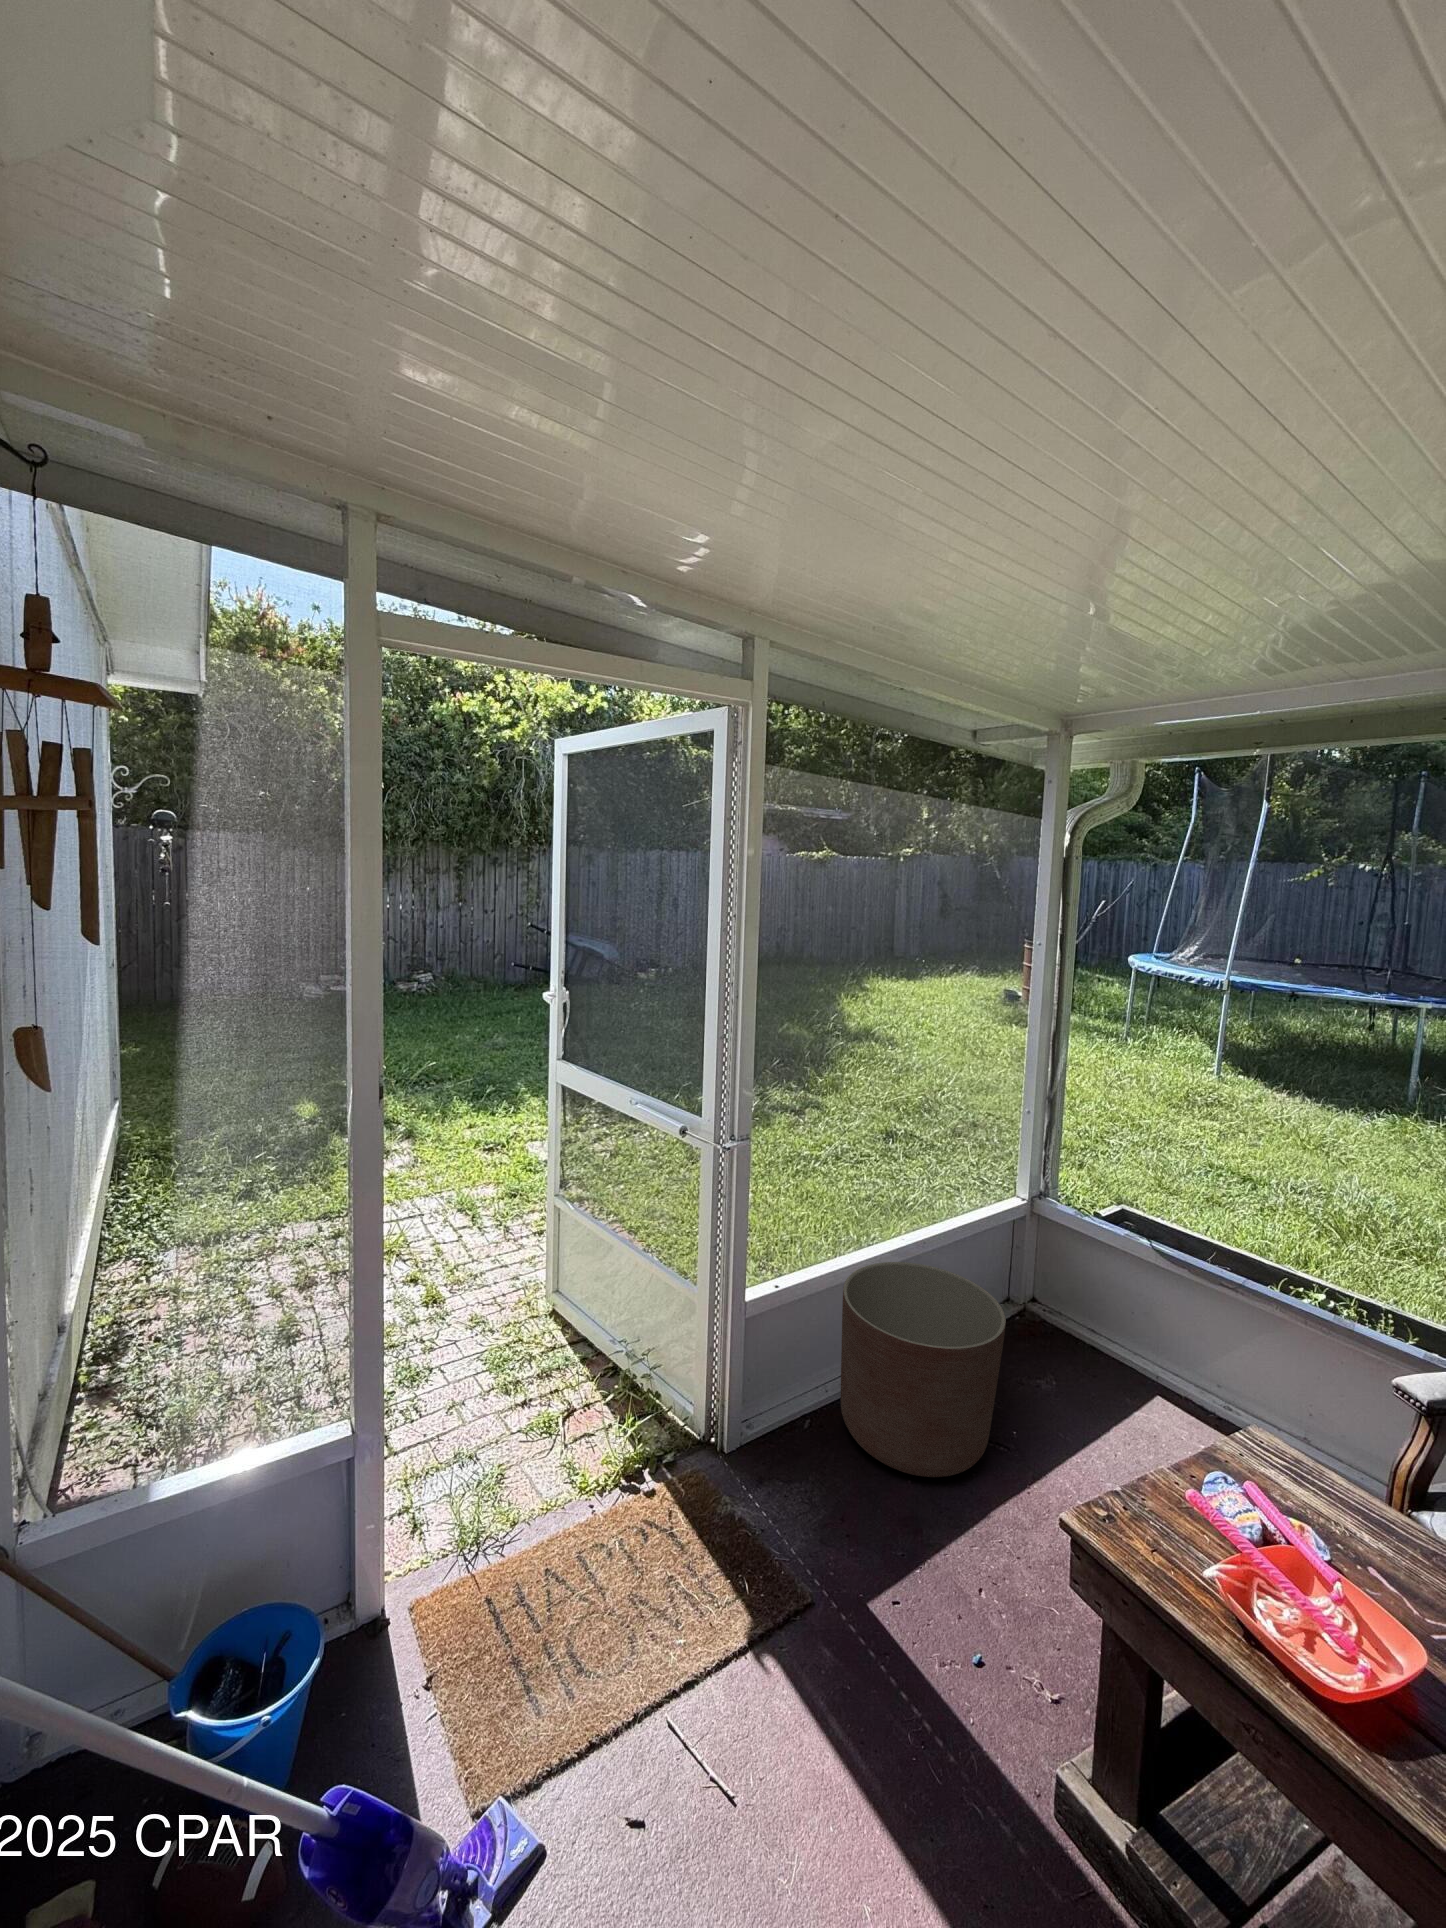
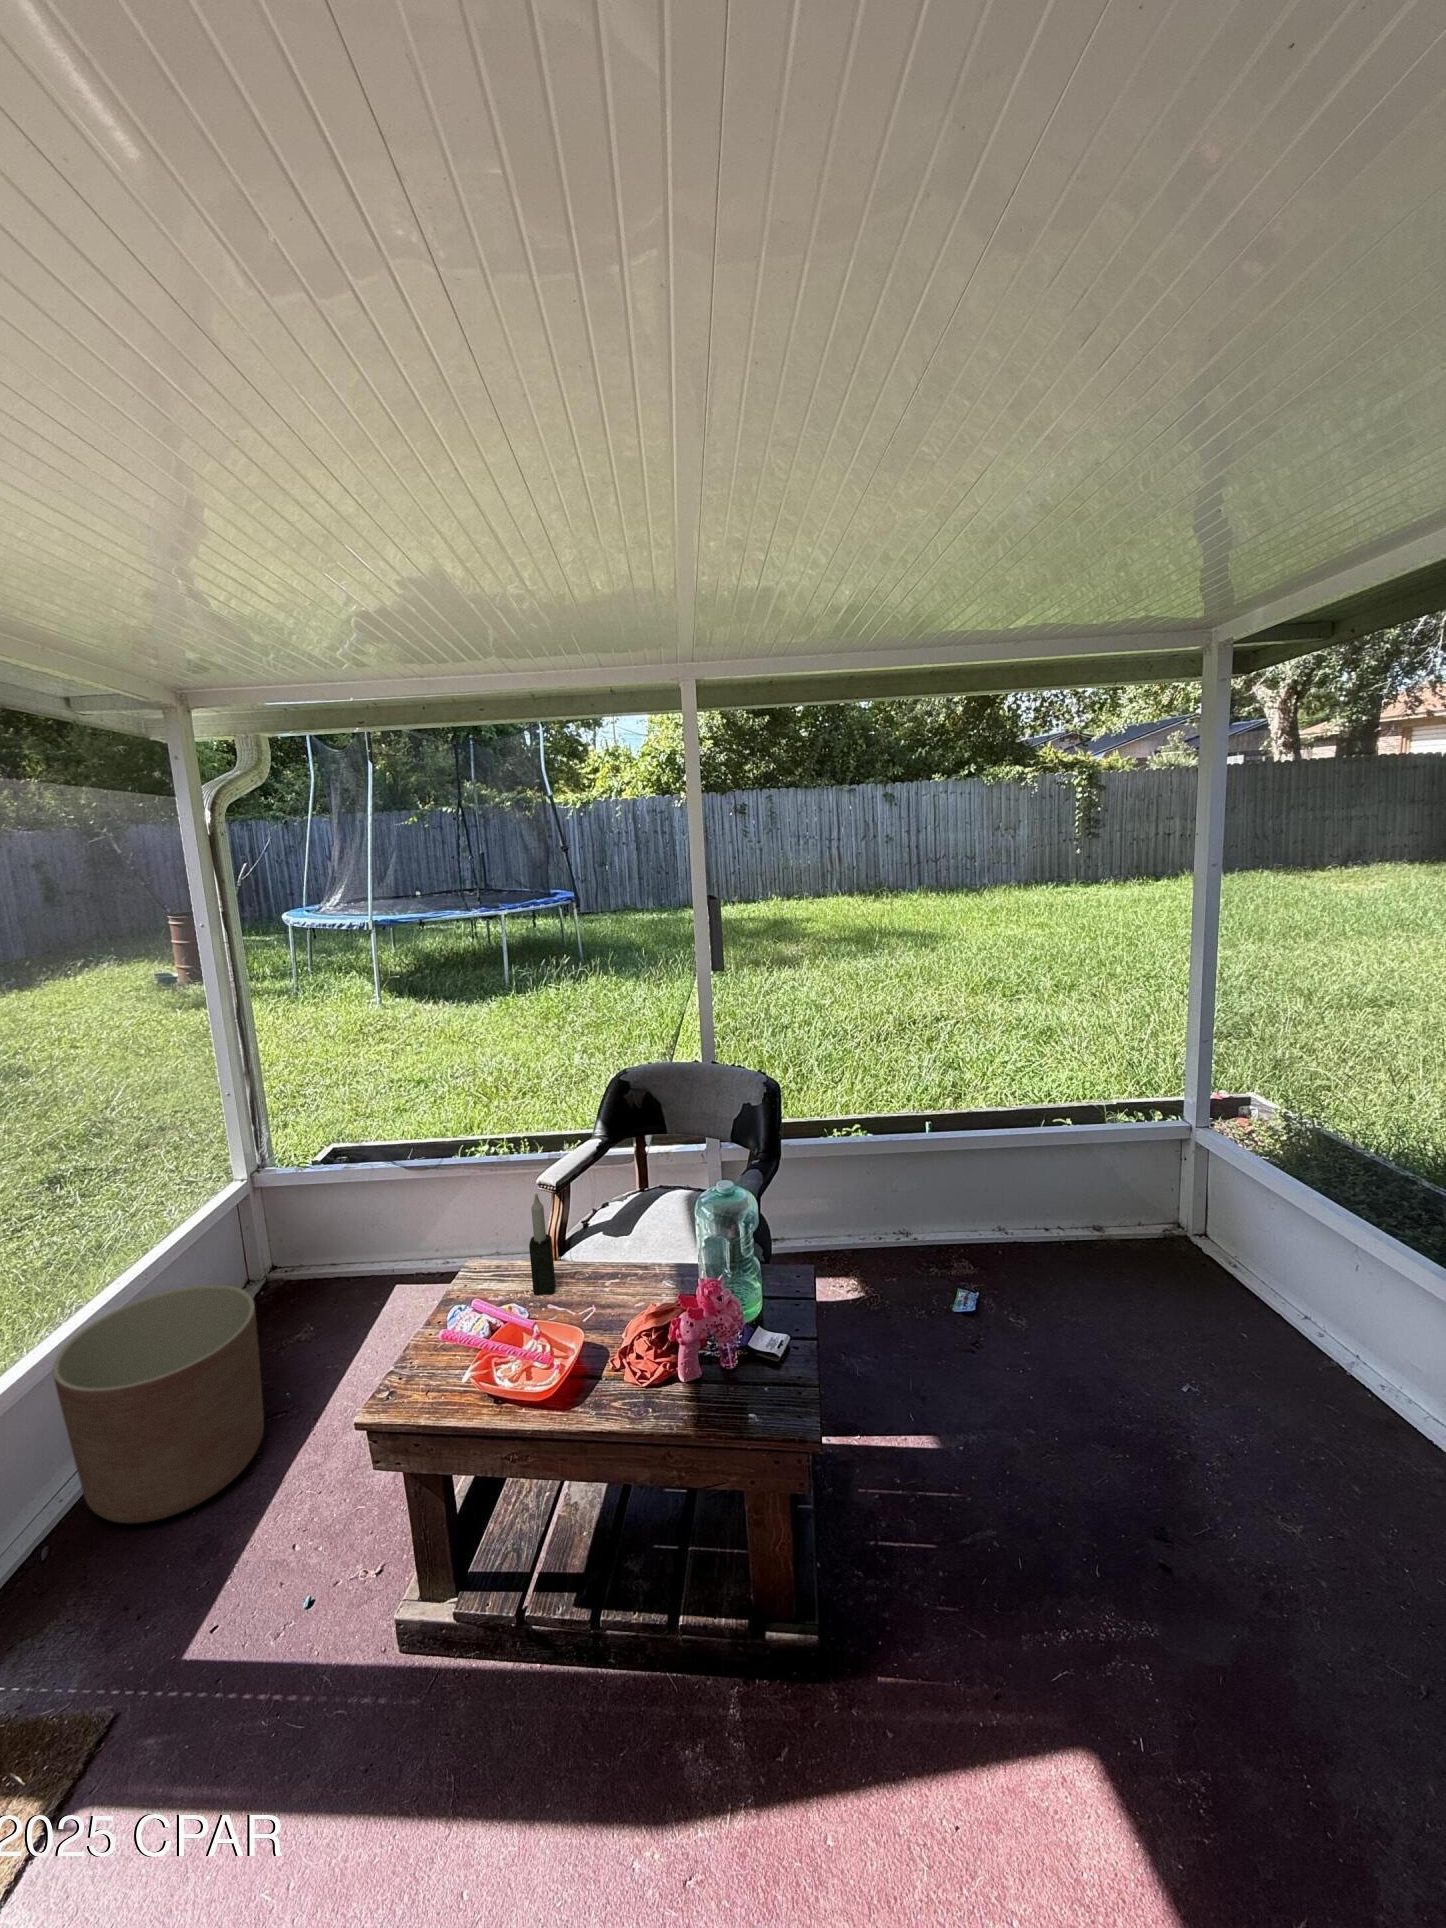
candle: none [1346,1401,1397,1552] -> present [529,1194,556,1296]

